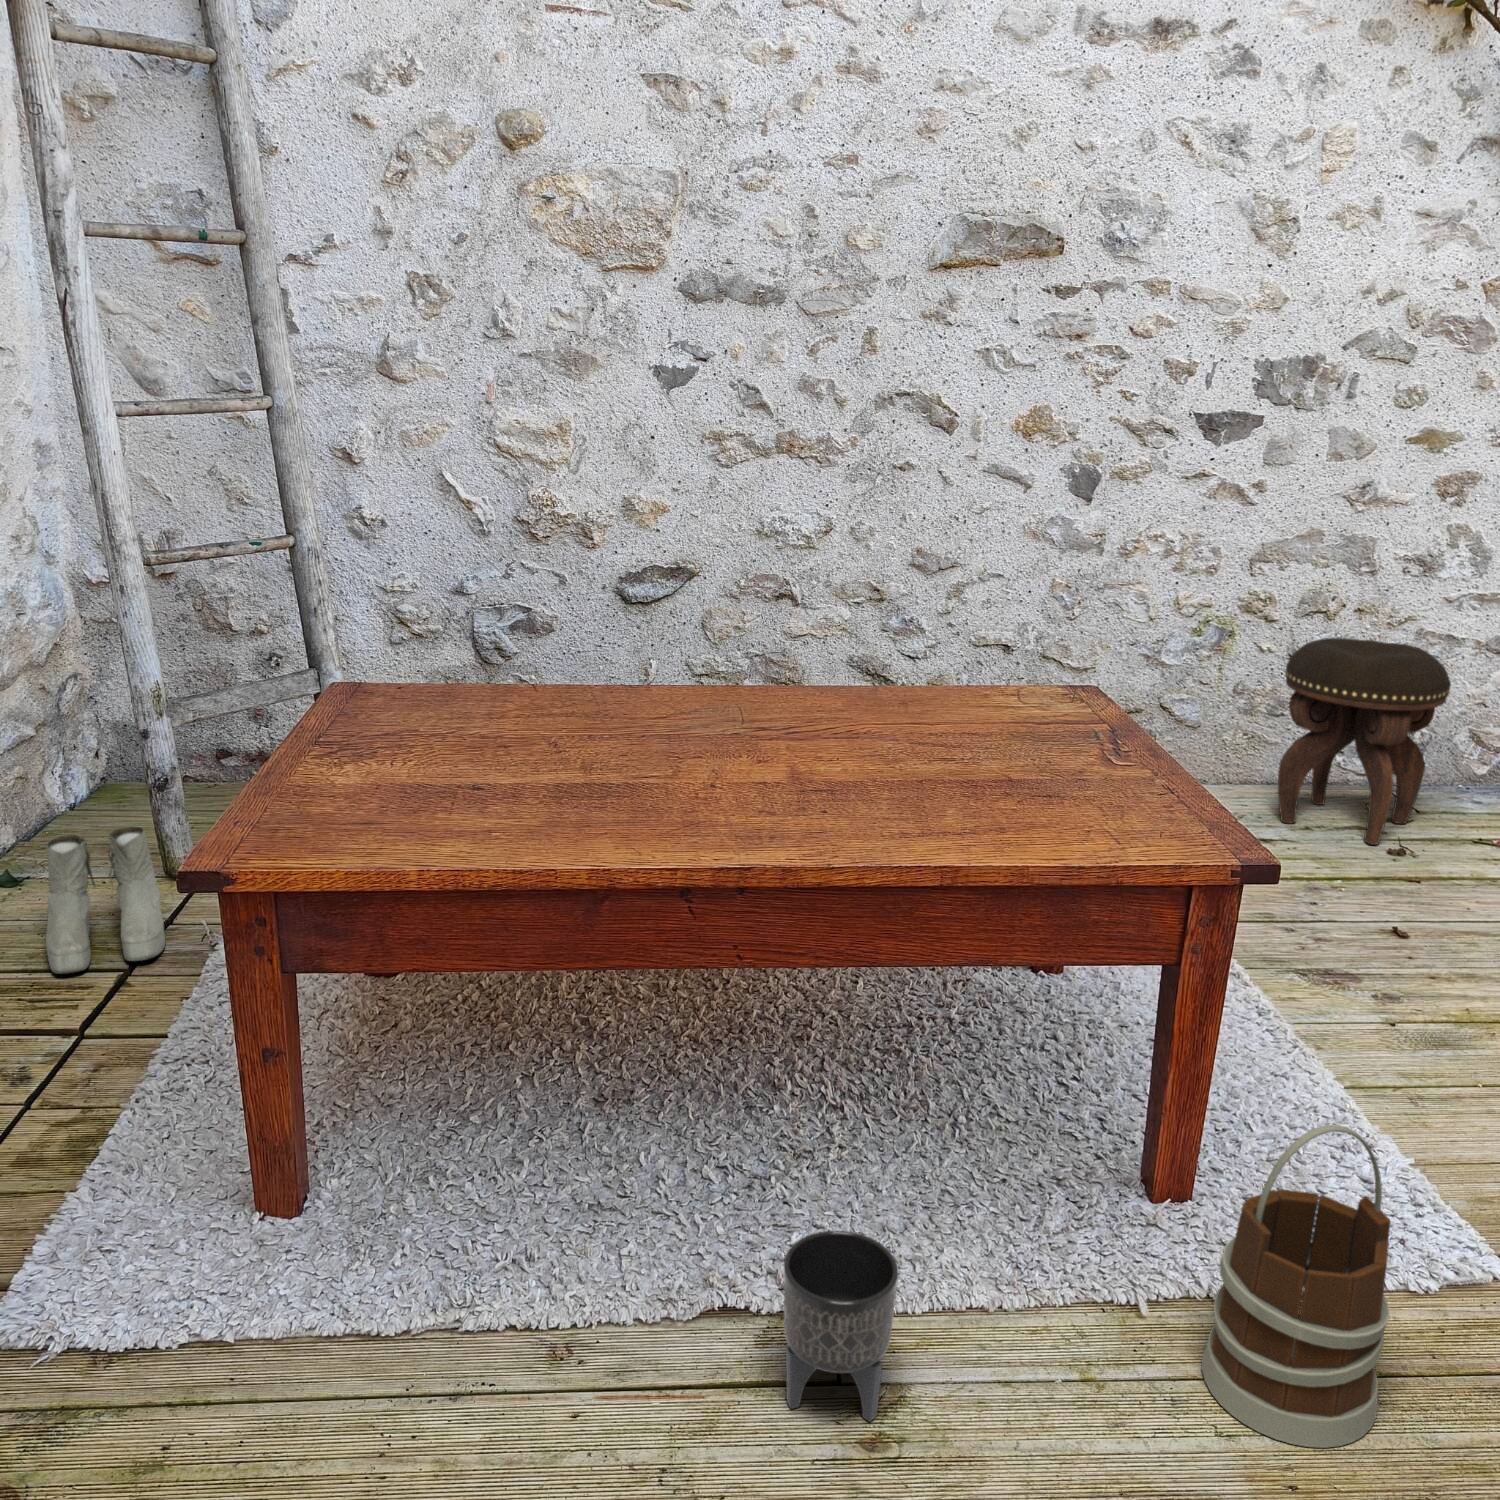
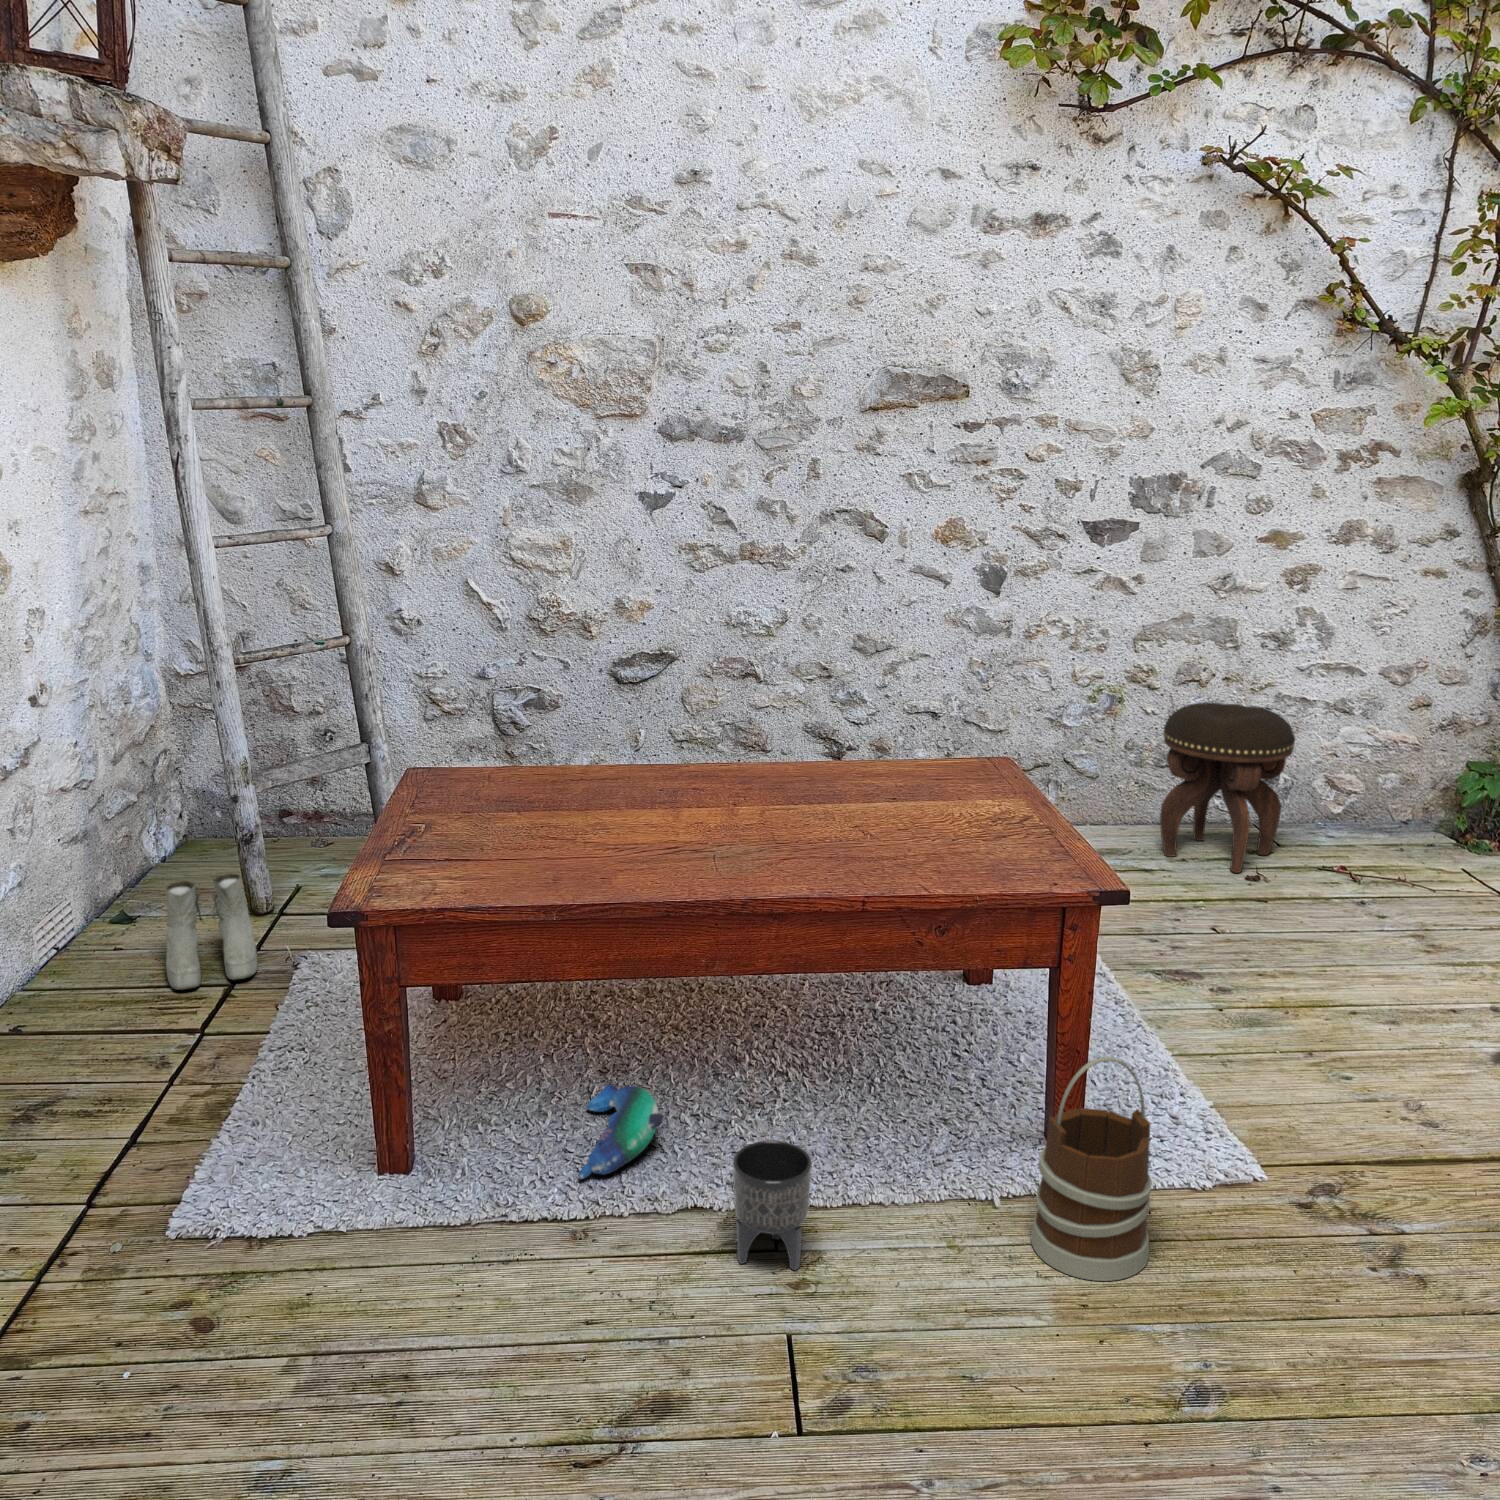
plush toy: none [561,1122,682,1266] -> present [578,1084,664,1179]

